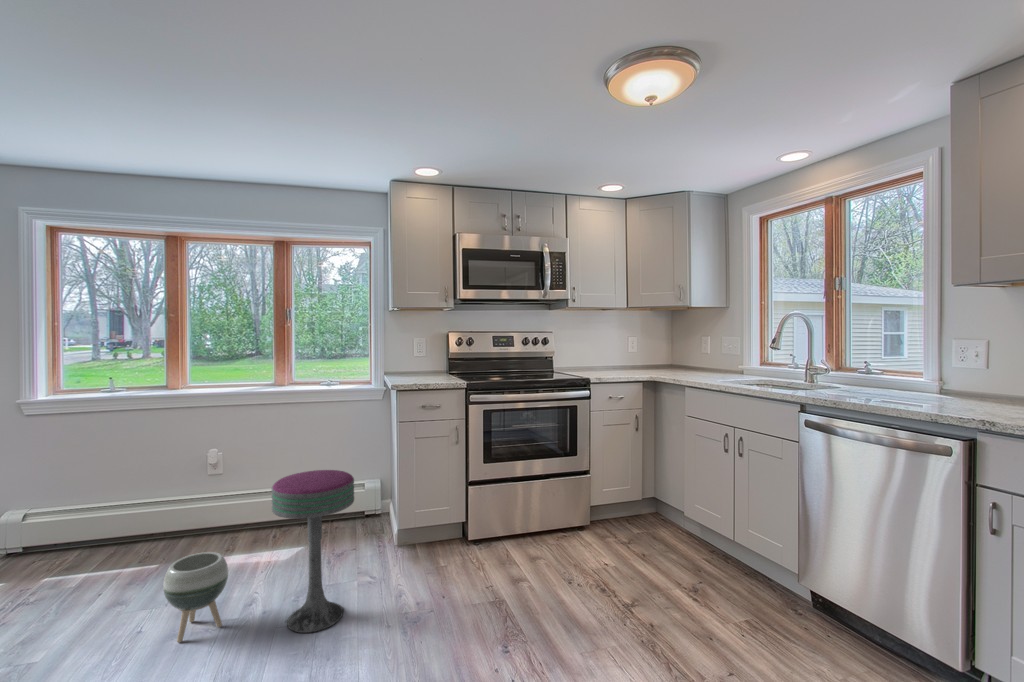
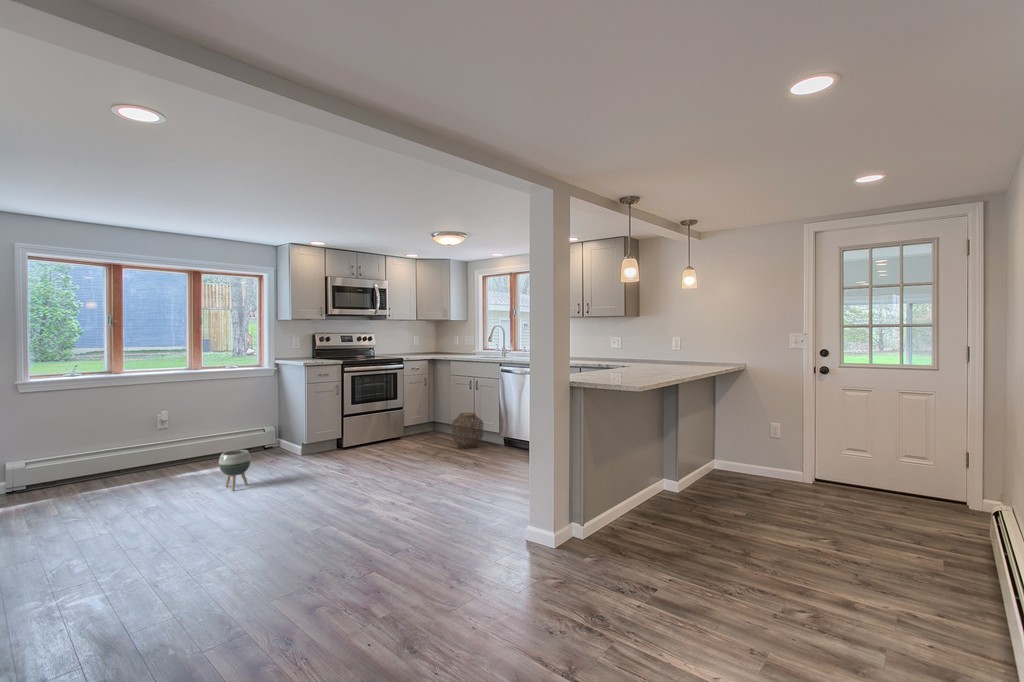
bar stool: present [272,470,354,633] -> none [273,405,315,480]
woven basket: none [670,513,750,606] -> present [452,413,483,448]

